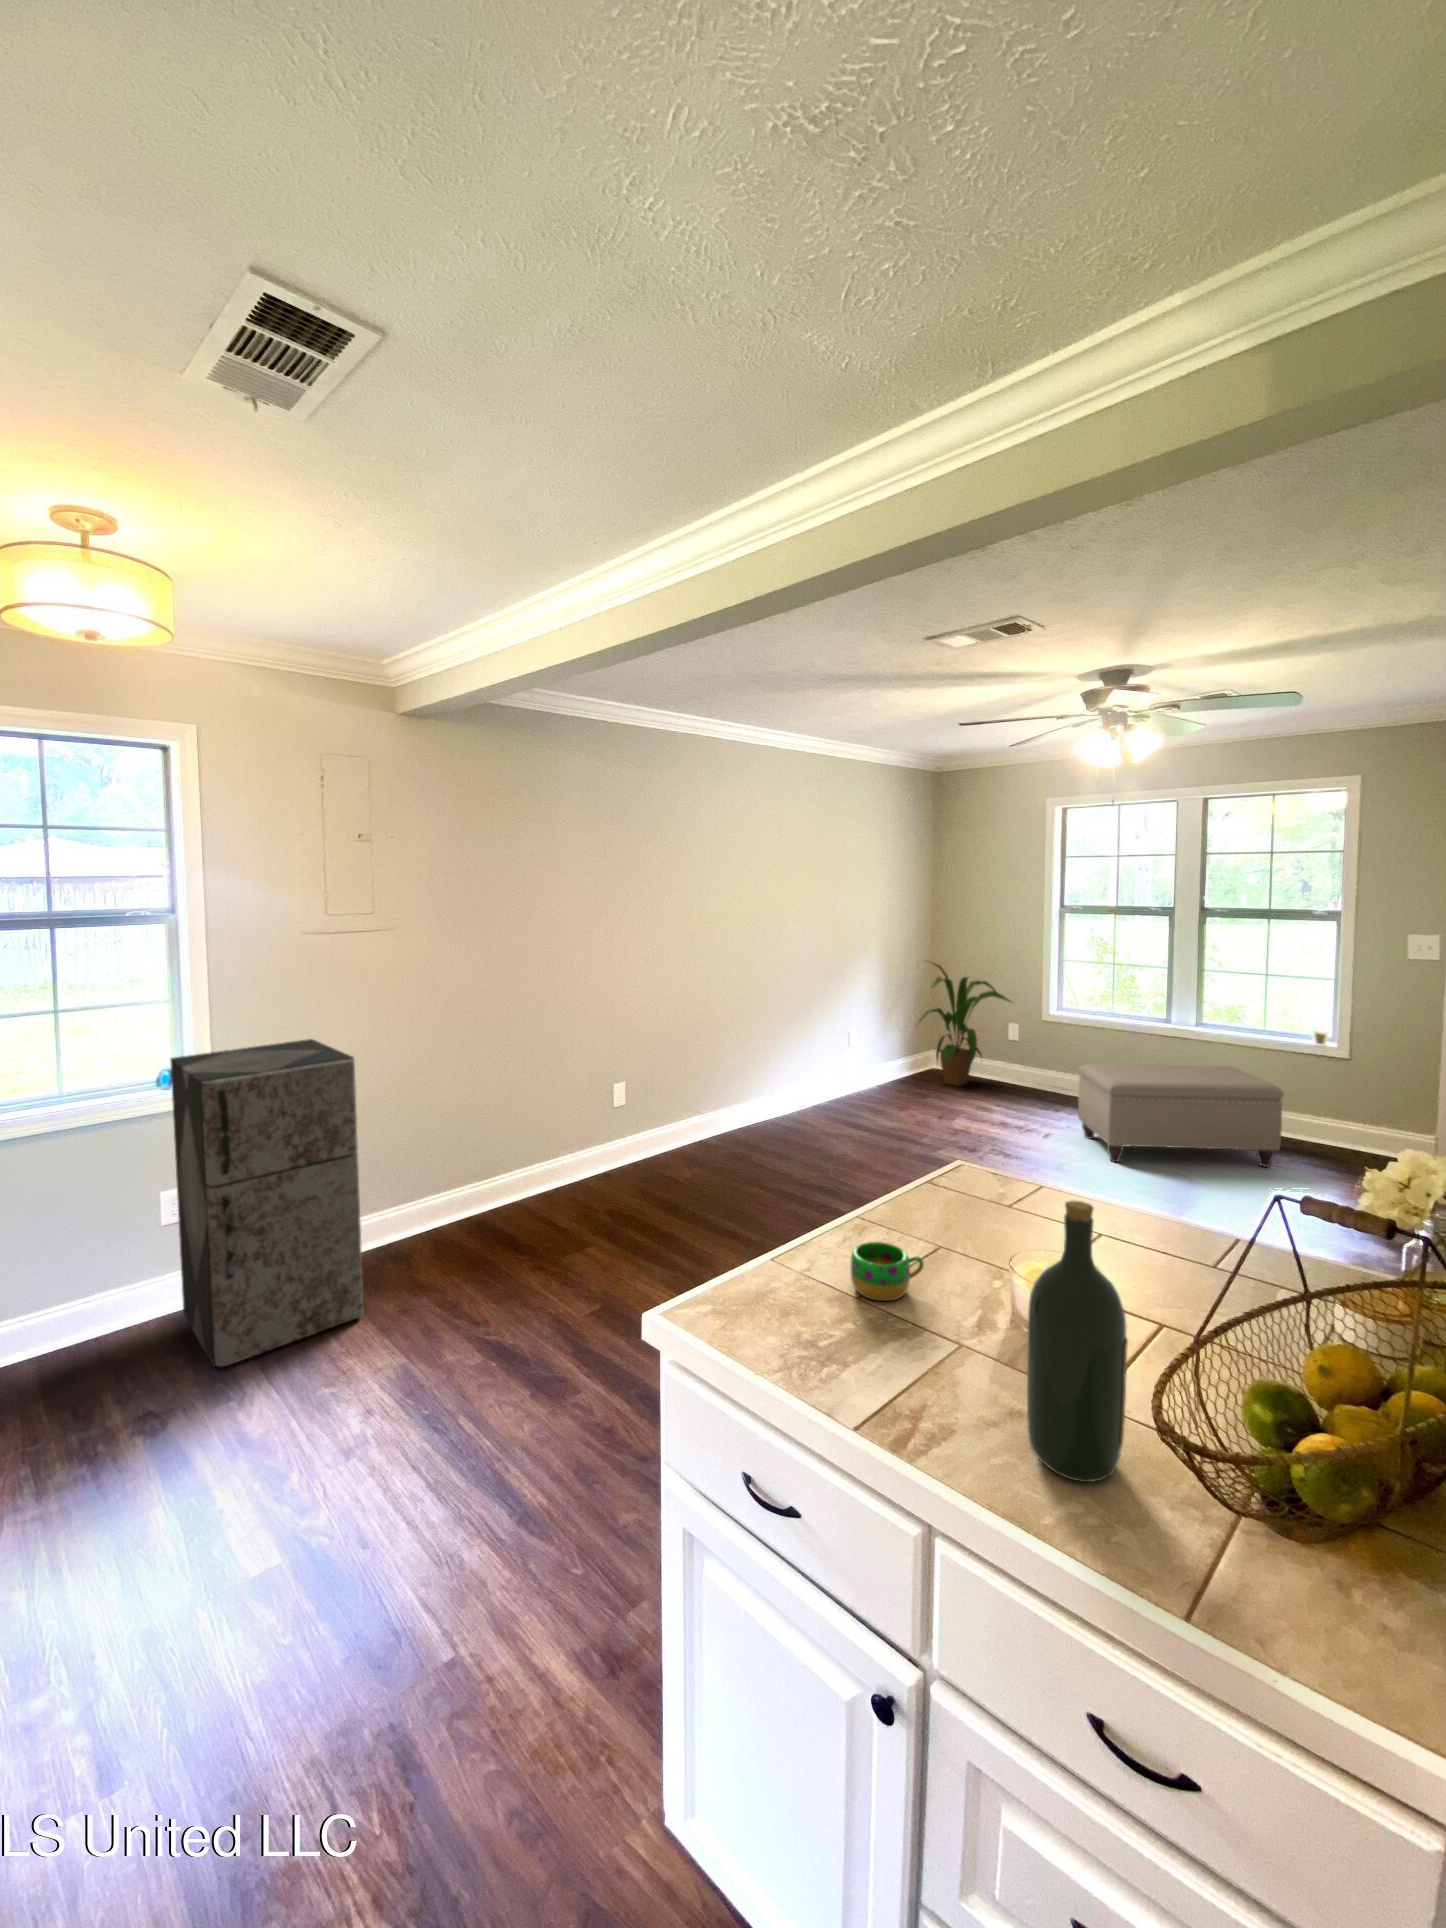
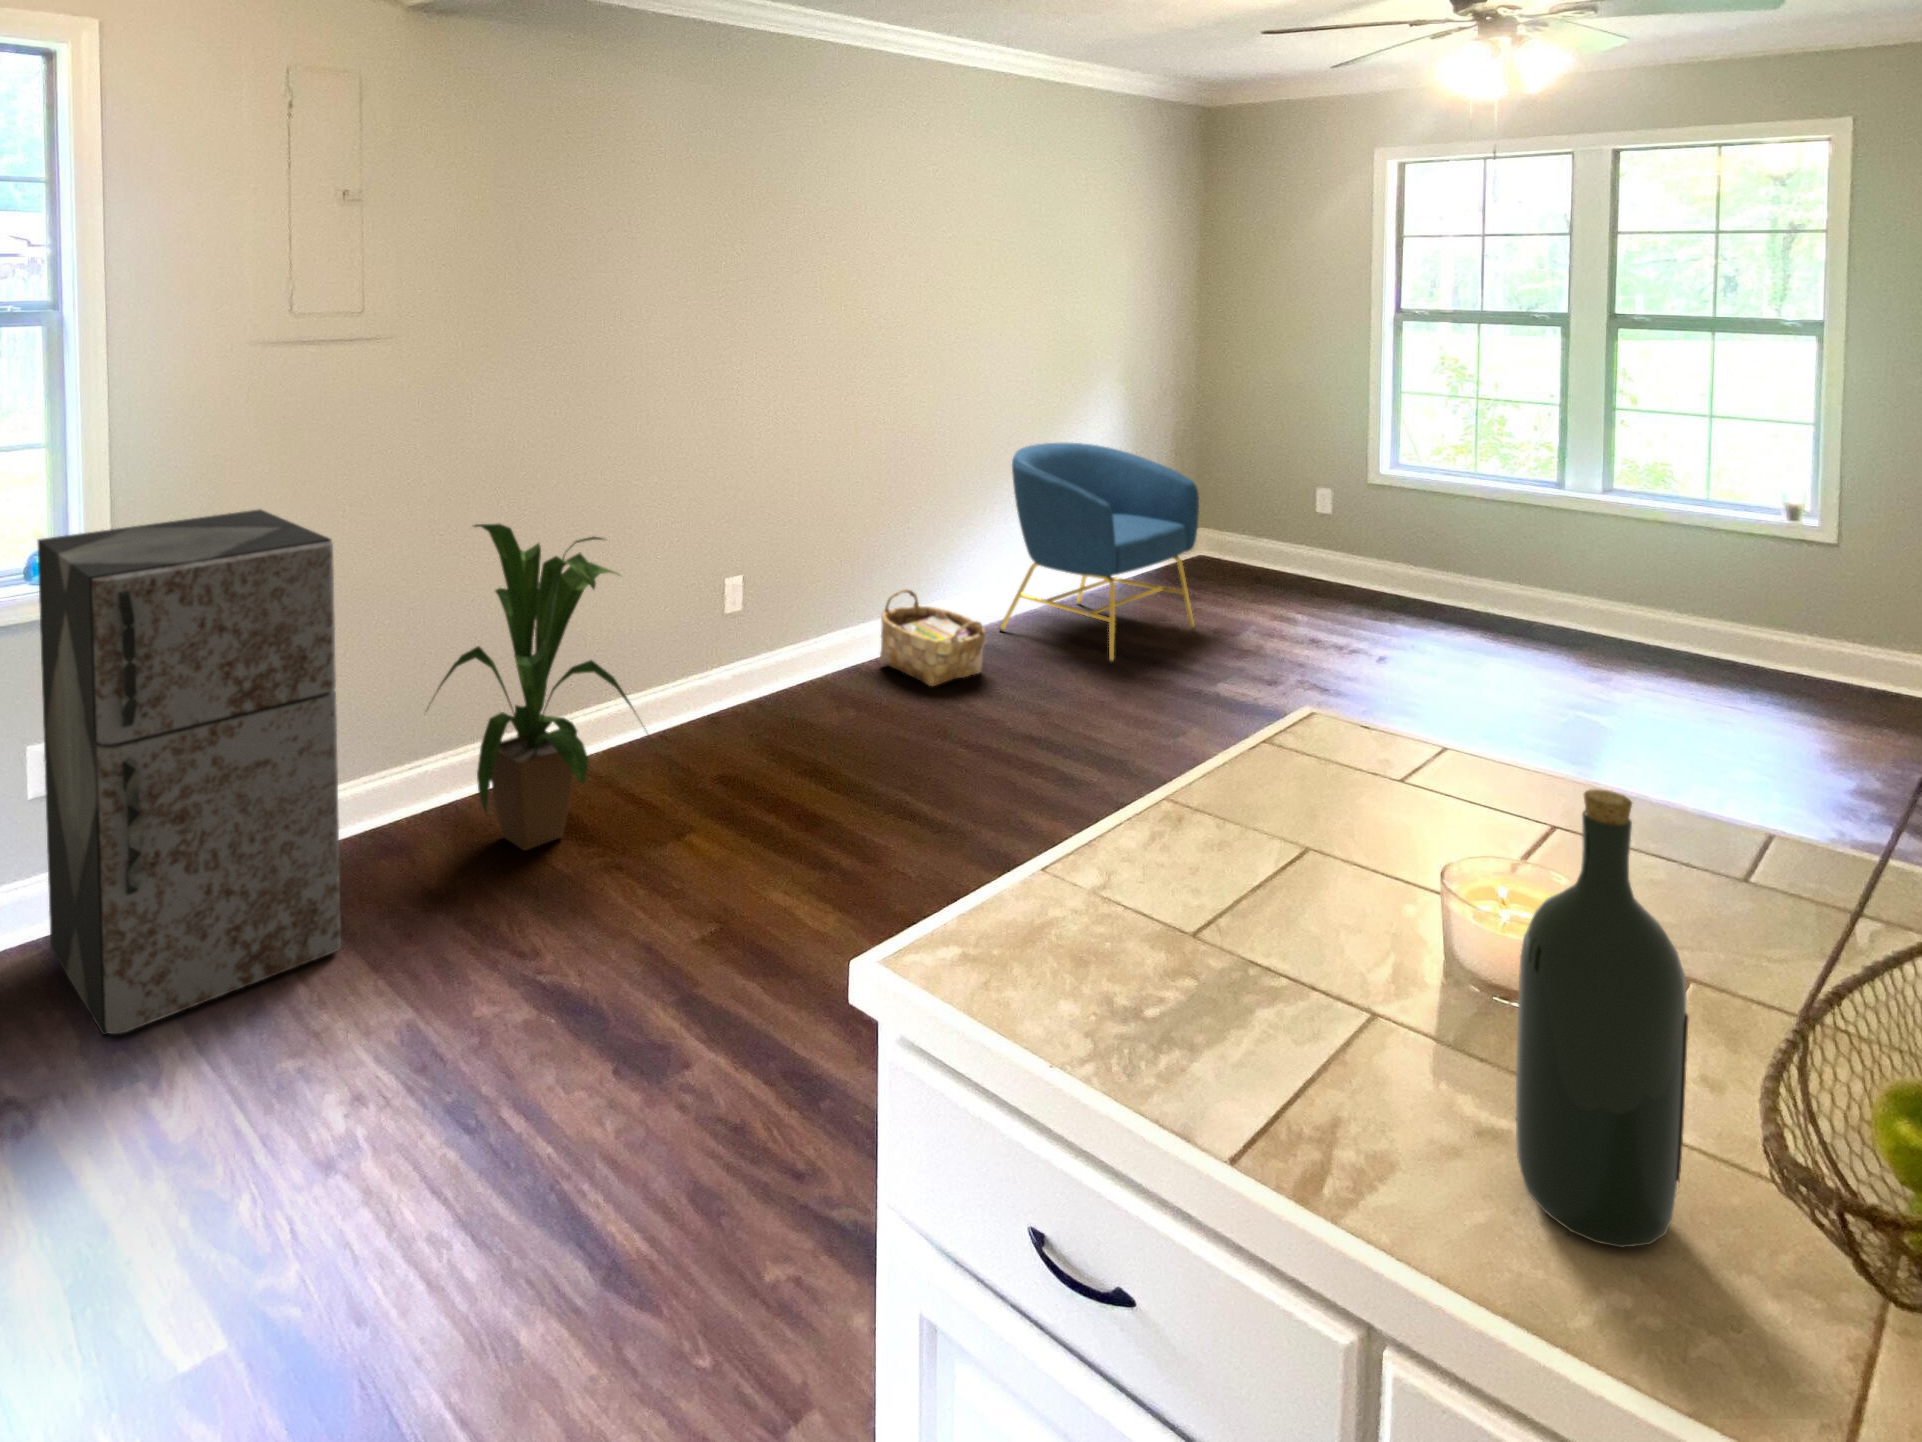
house plant: present [919,963,1011,1086] -> present [428,524,639,850]
armchair: none [795,995,925,1137] -> present [999,443,1199,664]
ottoman: present [1078,1064,1284,1167] -> none [1435,552,1750,711]
woven basket: none [716,1089,784,1152] -> present [880,589,986,686]
mug: present [851,1242,923,1301] -> none [1182,845,1297,941]

